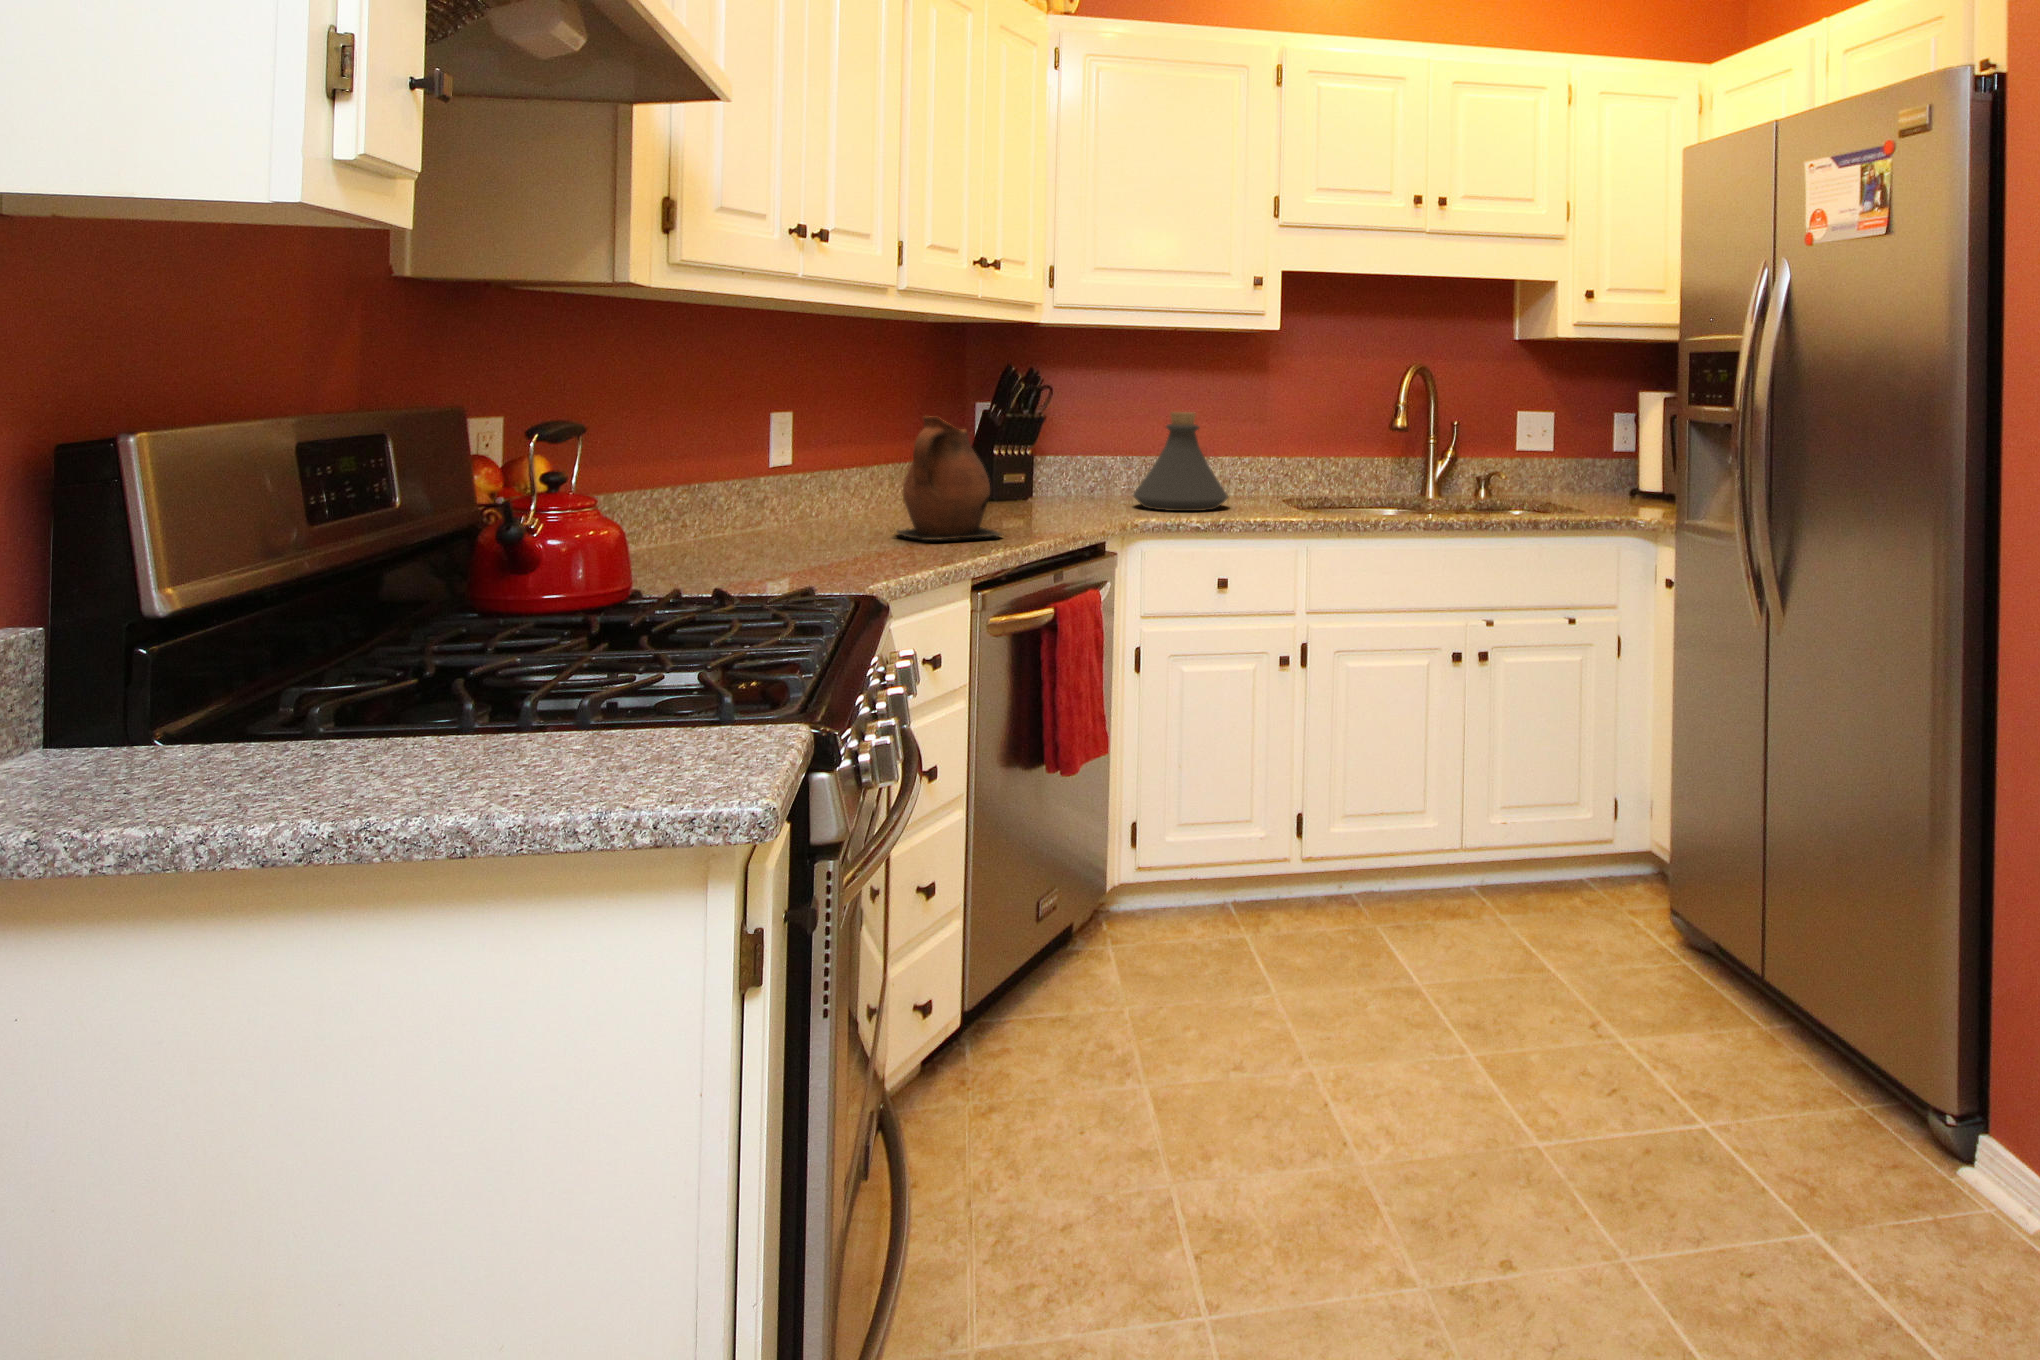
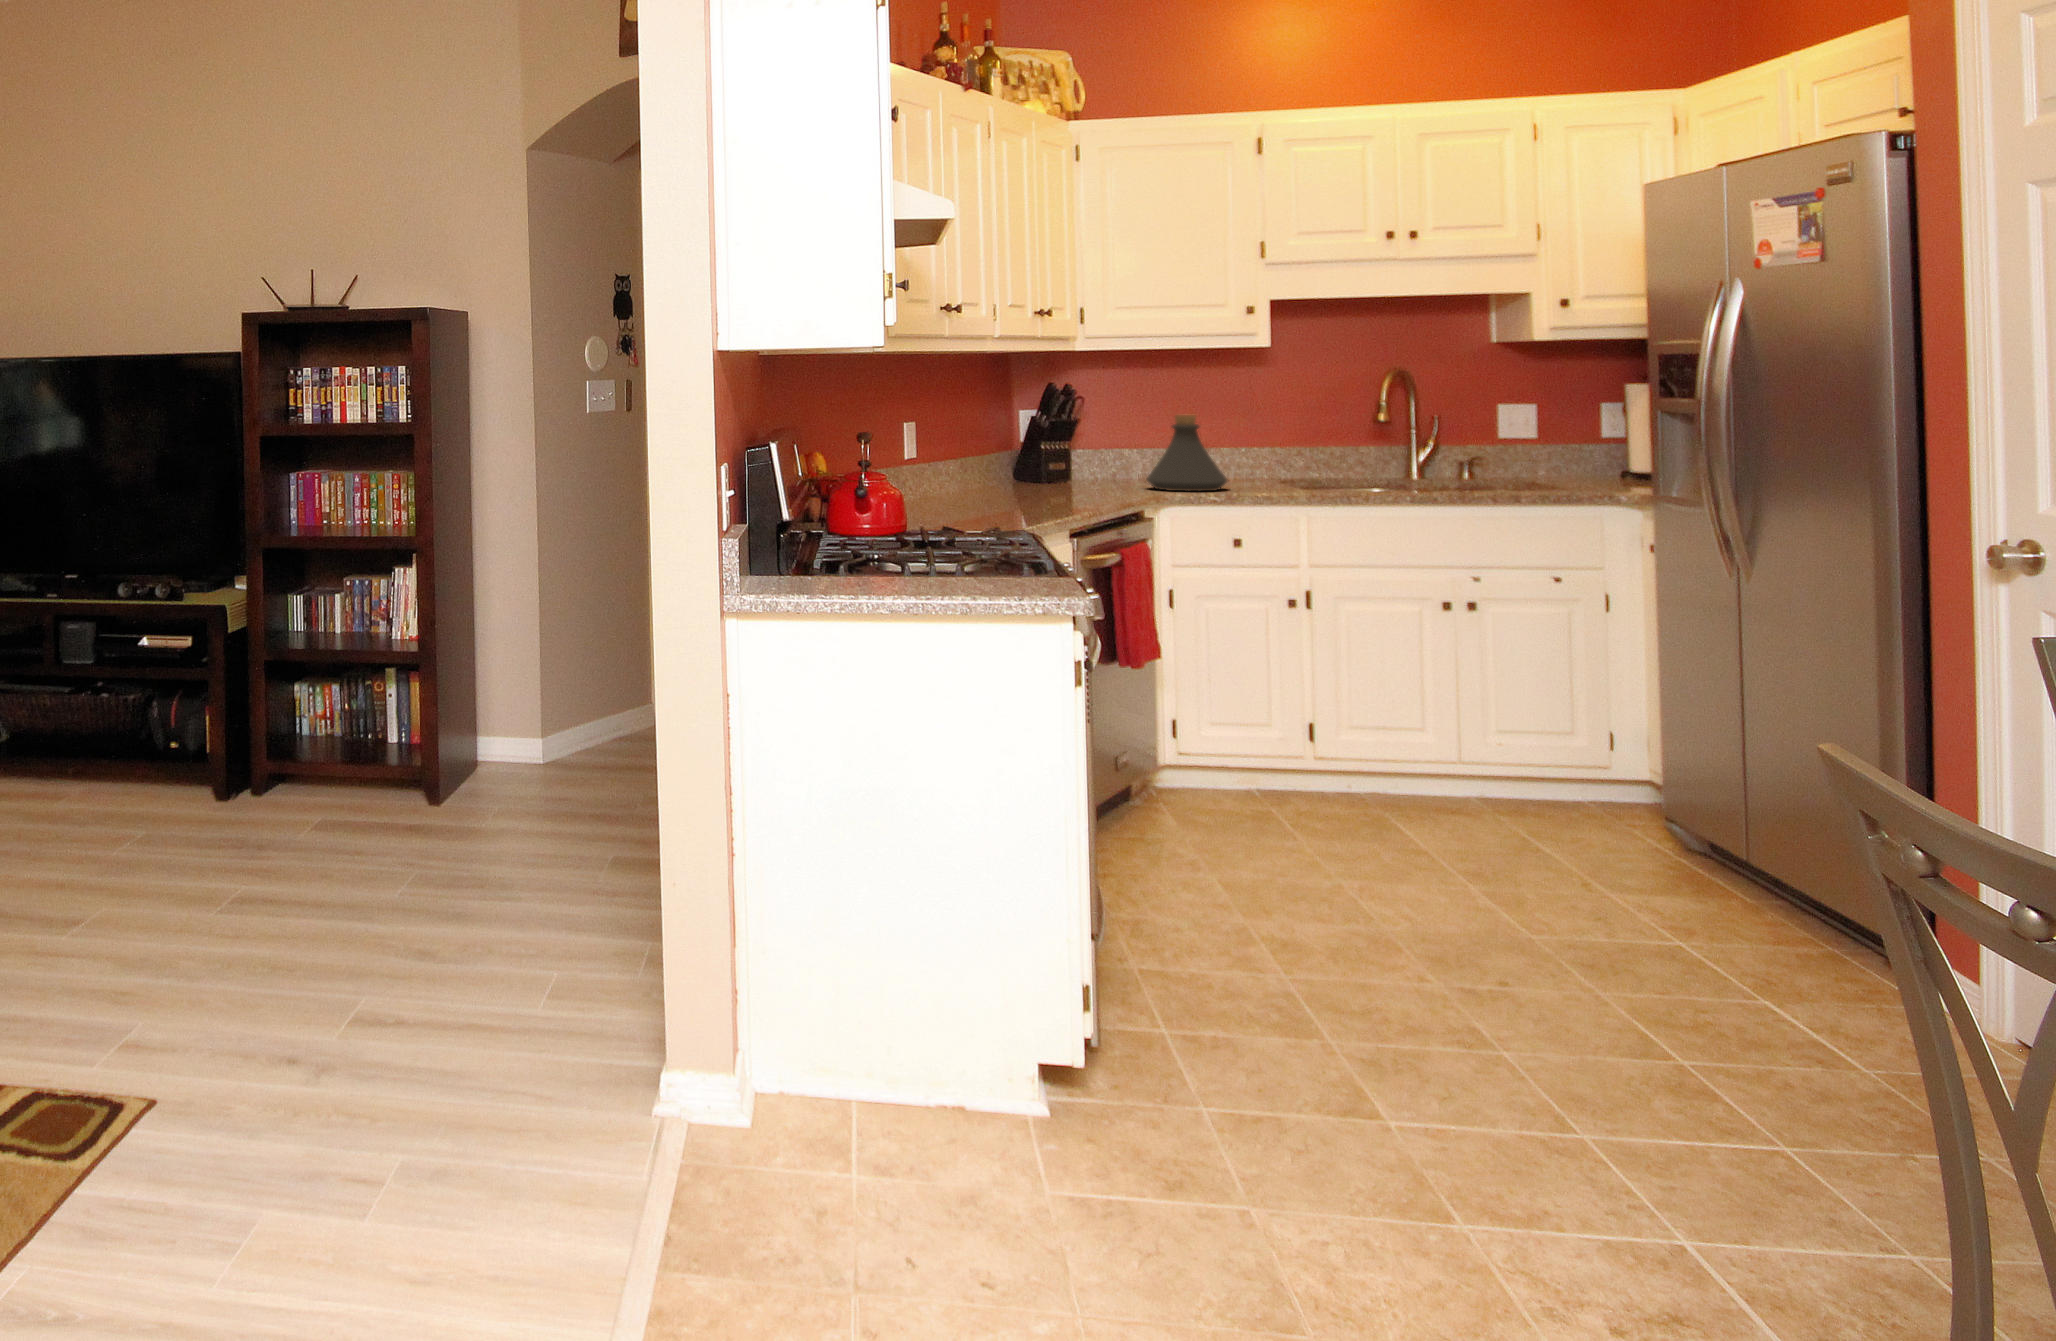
ceramic pitcher: present [897,416,1002,540] -> none [997,422,1080,504]

